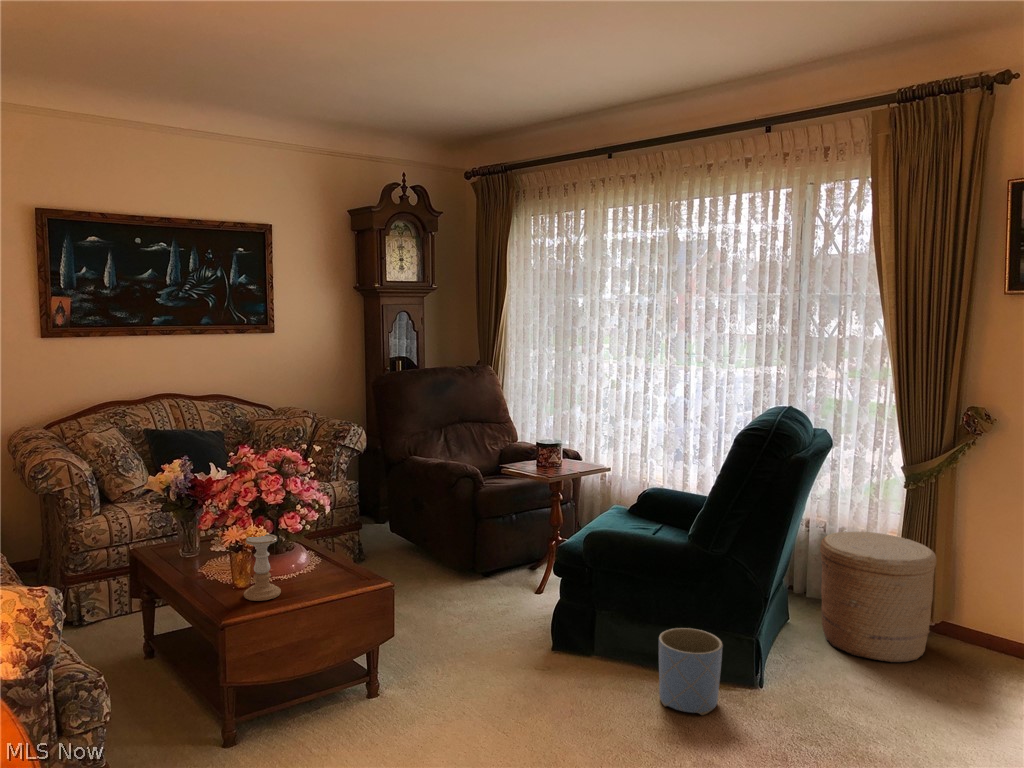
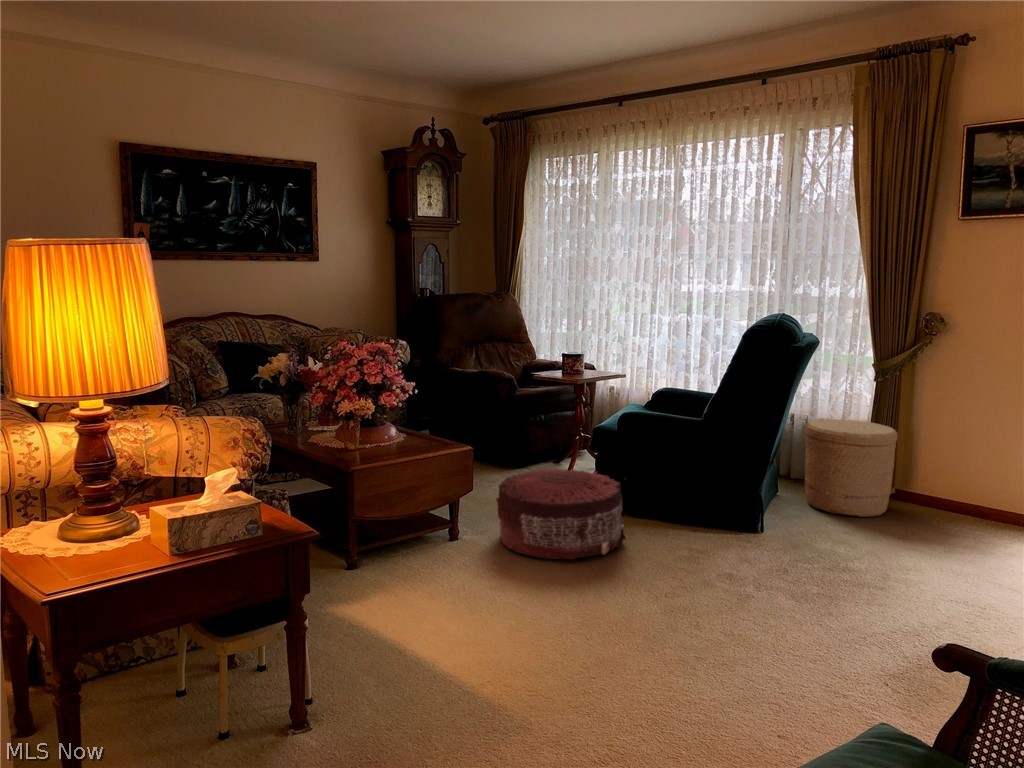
candle holder: present [244,534,281,601] -> none [356,406,385,457]
pouf: none [426,599,588,737] -> present [496,468,626,559]
planter: present [659,628,723,715] -> none [681,485,732,548]

